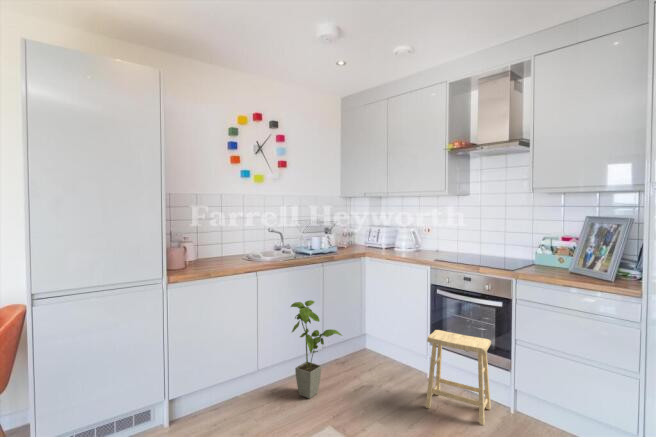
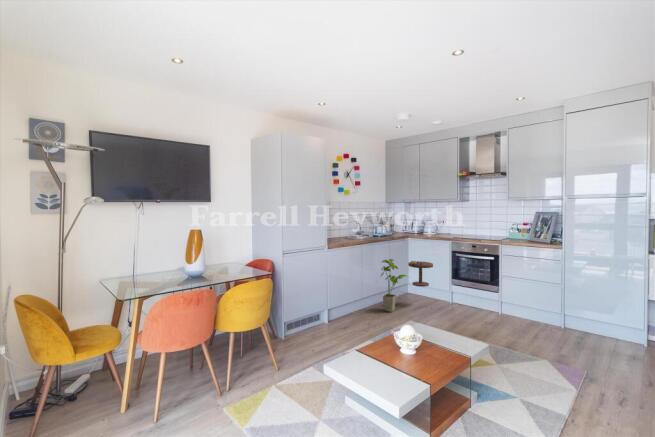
side table: none [351,301,394,381] -> present [408,261,433,287]
footstool: present [426,330,491,425] -> none [455,274,488,319]

